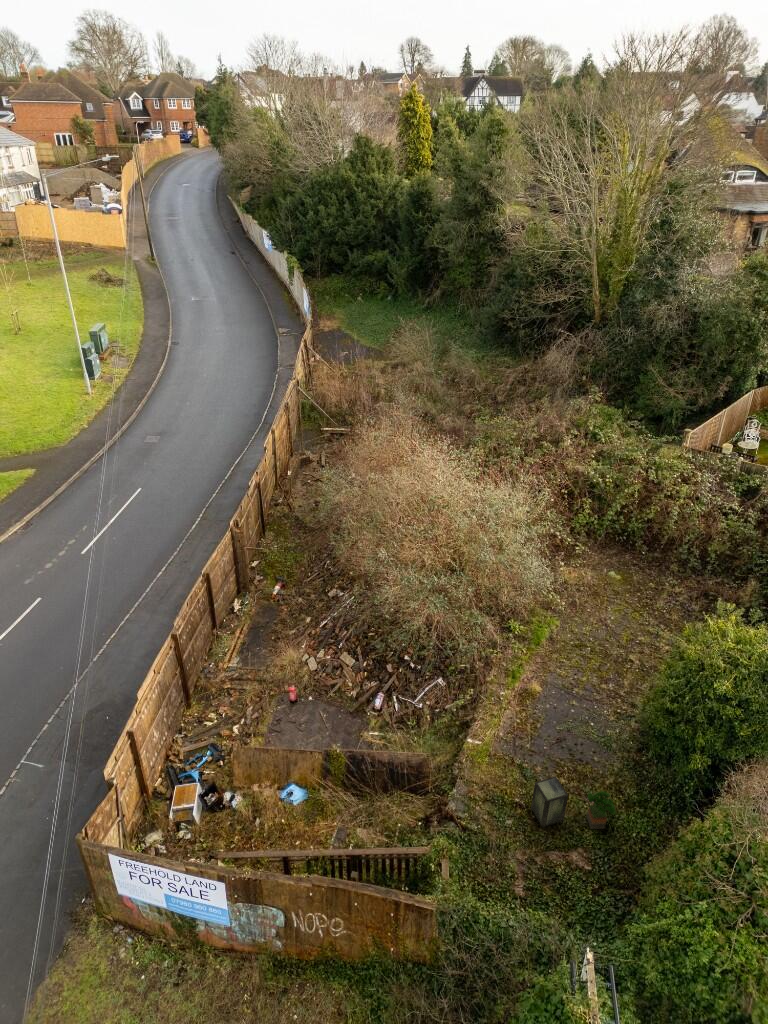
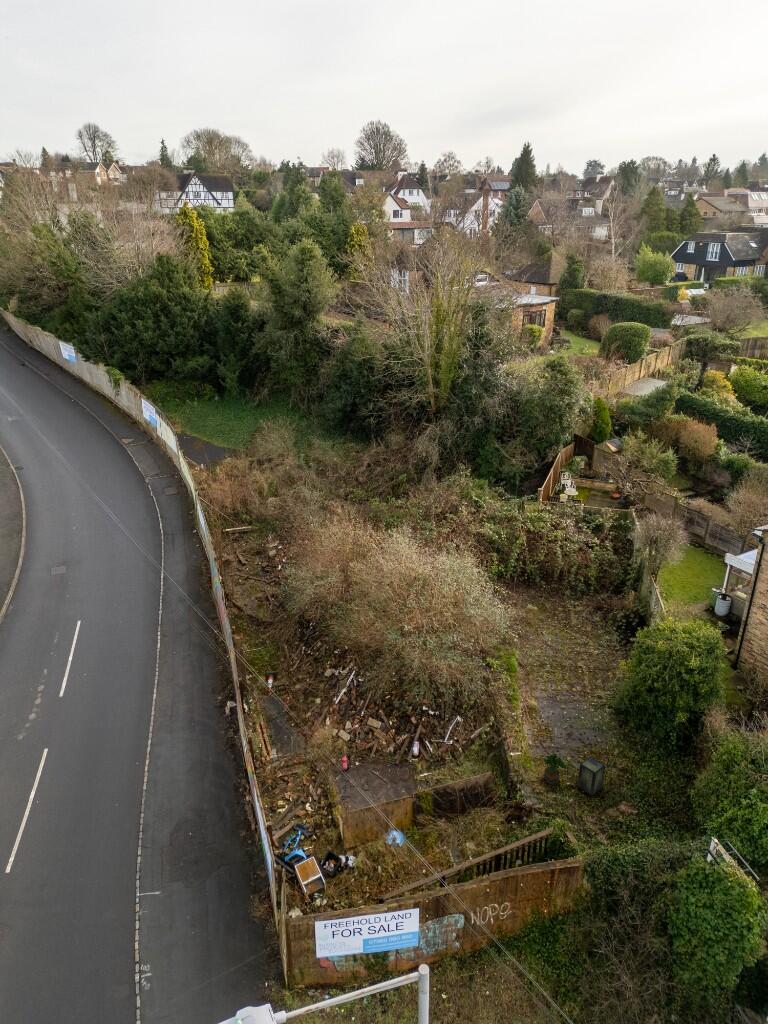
potted tree: present [587,791,615,829] -> present [544,754,565,785]

